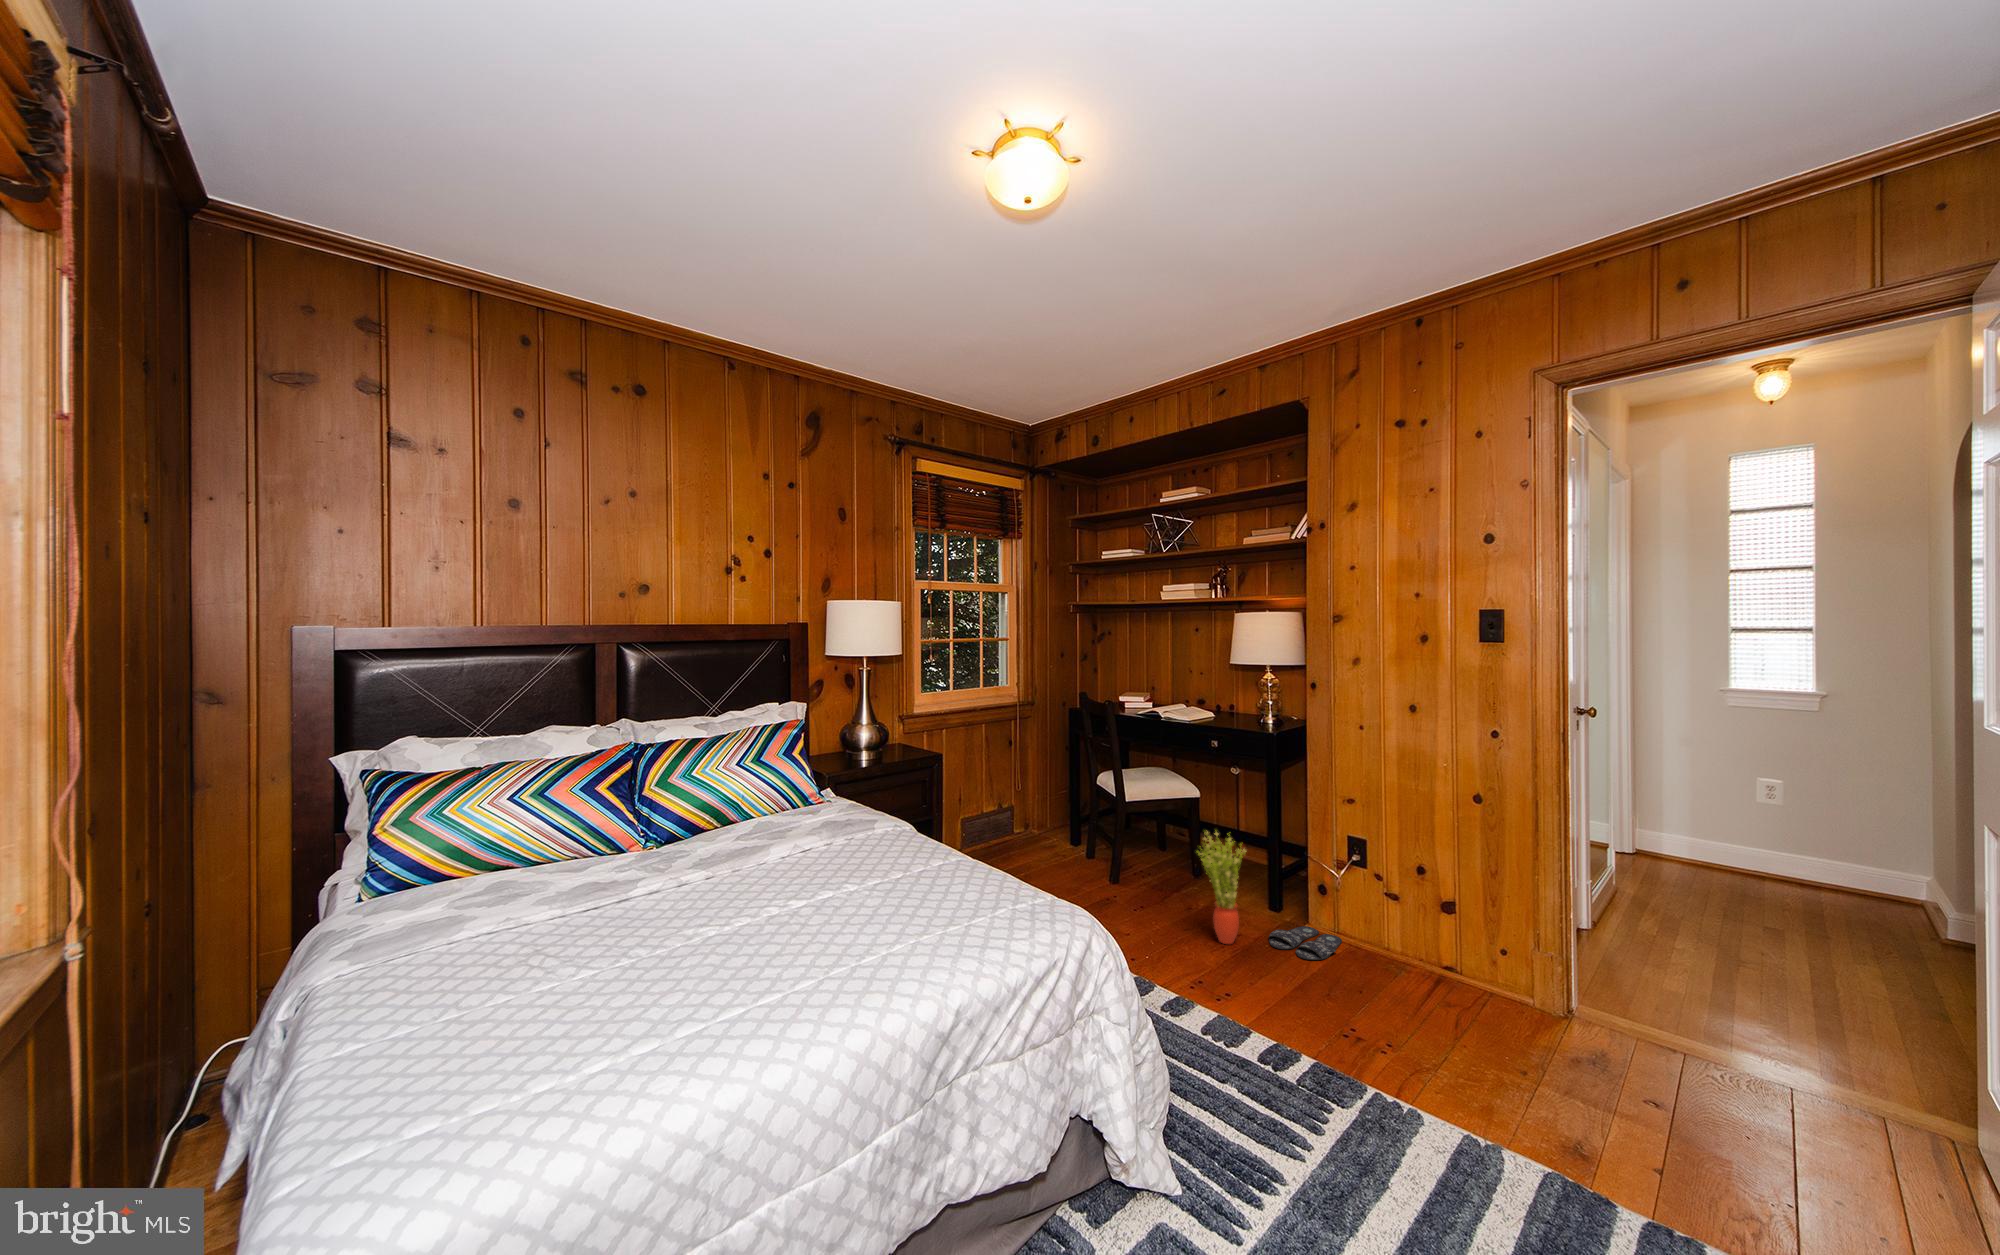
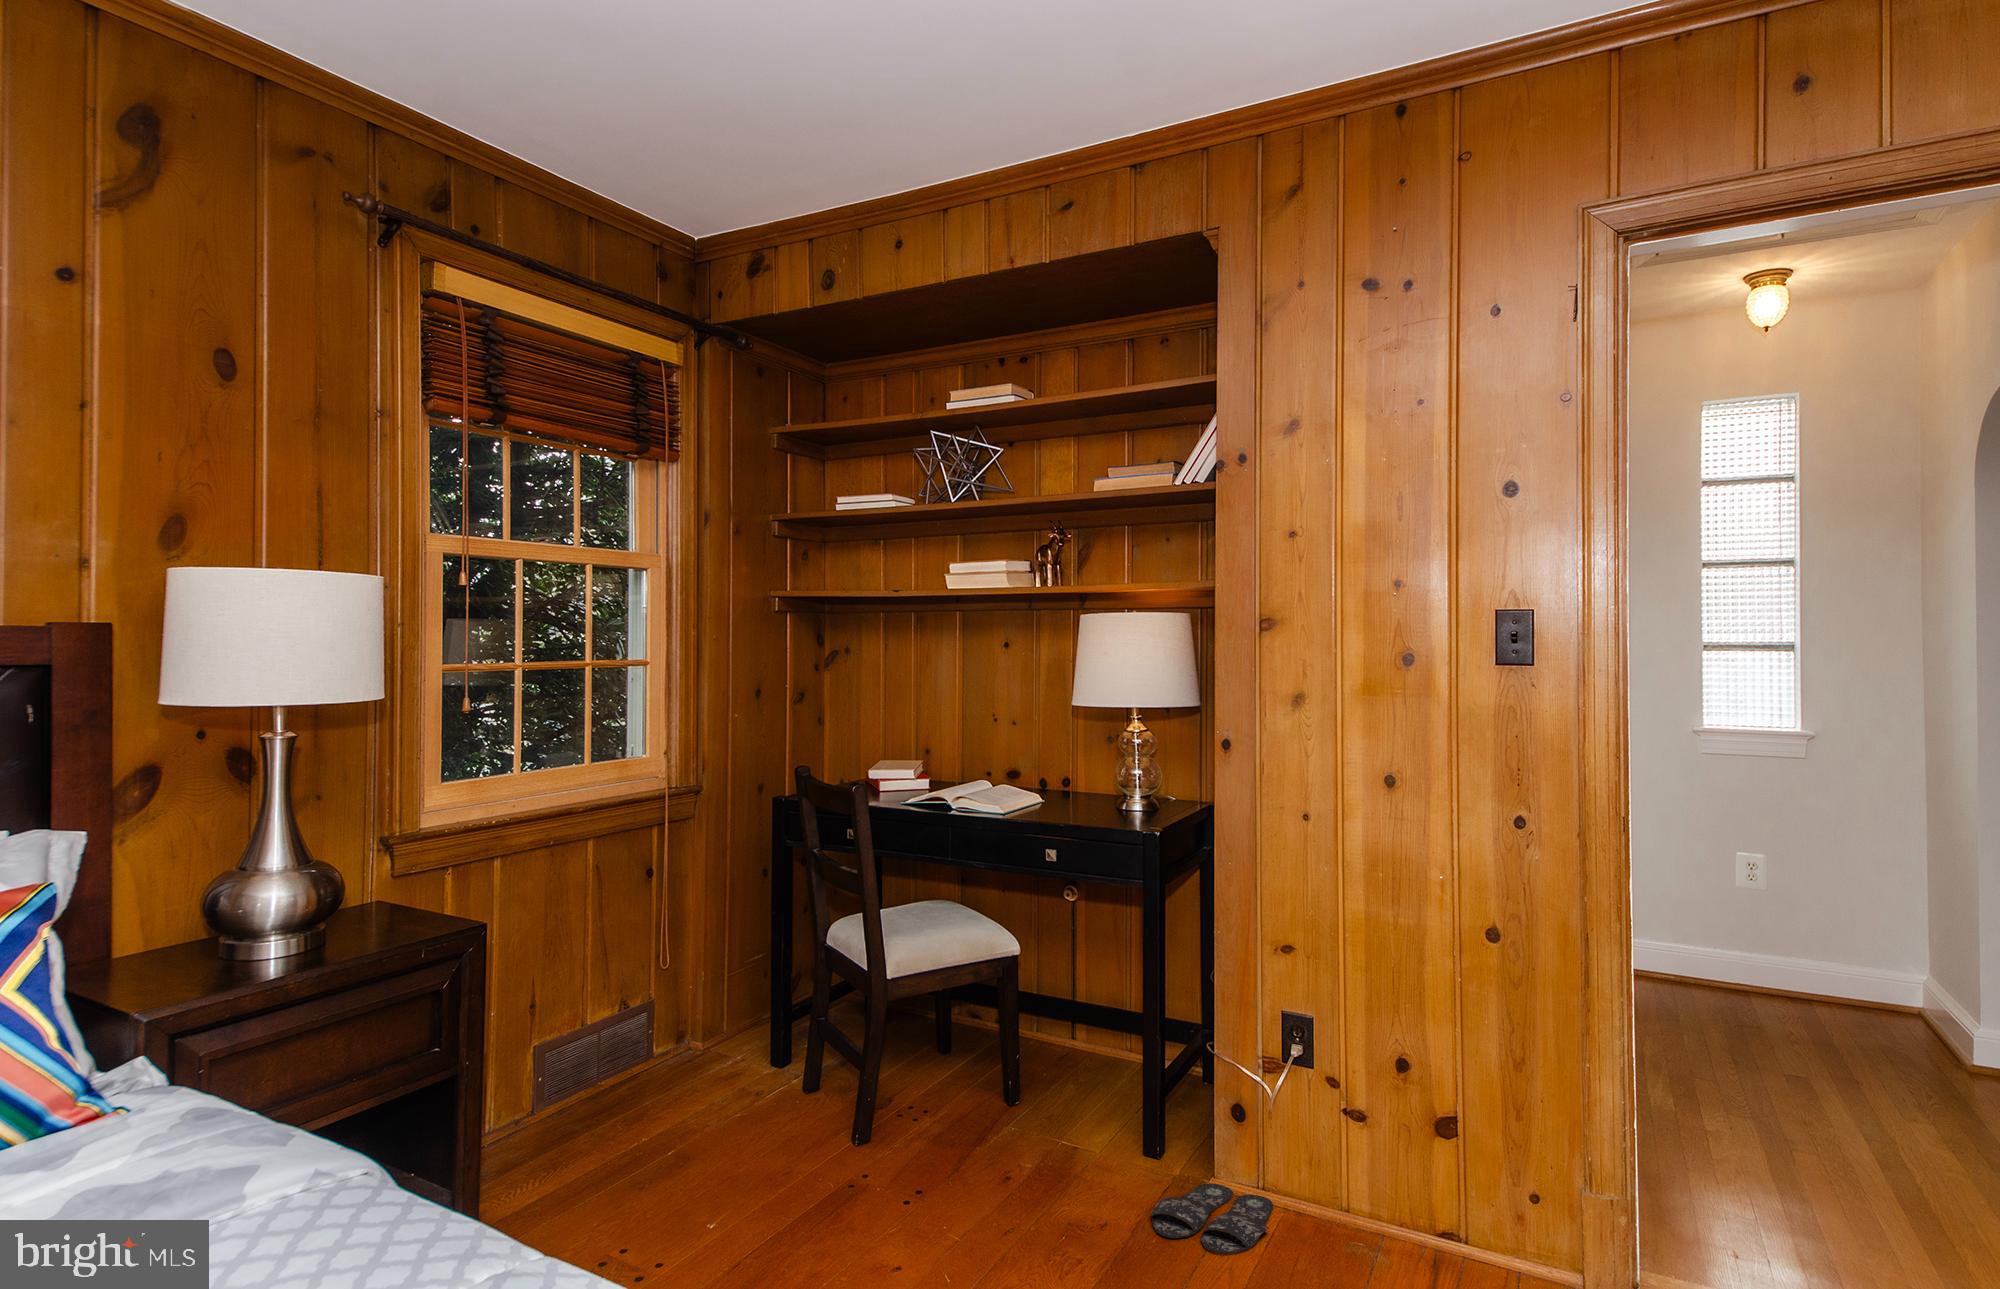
potted plant: present [1198,832,1246,944] -> none [1024,1023,1118,1243]

